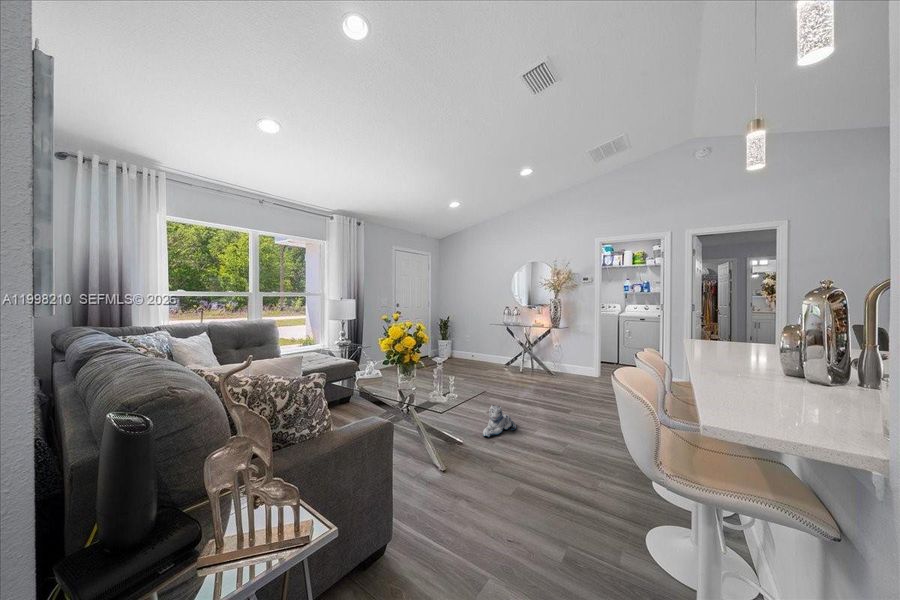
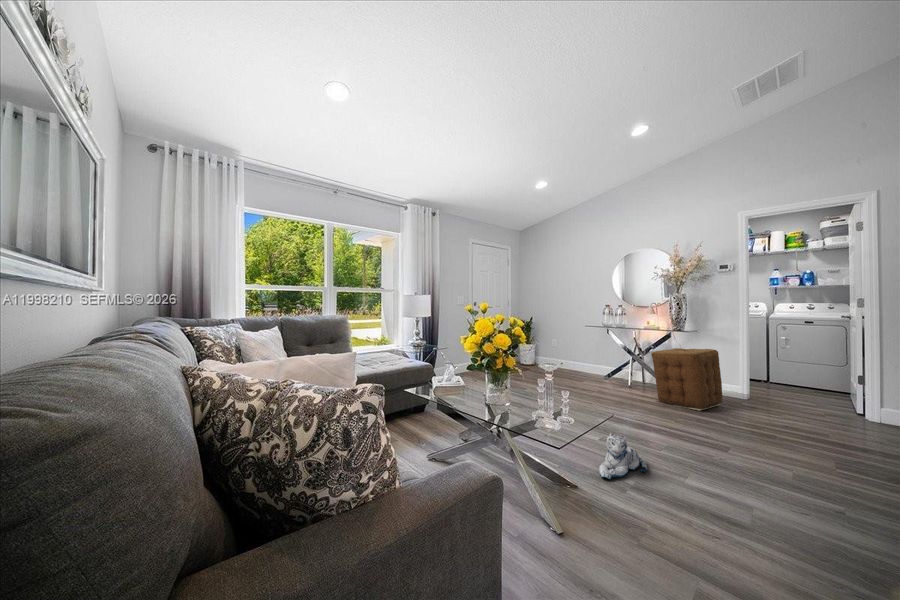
ottoman: none [534,341,580,387] -> present [651,348,722,411]

